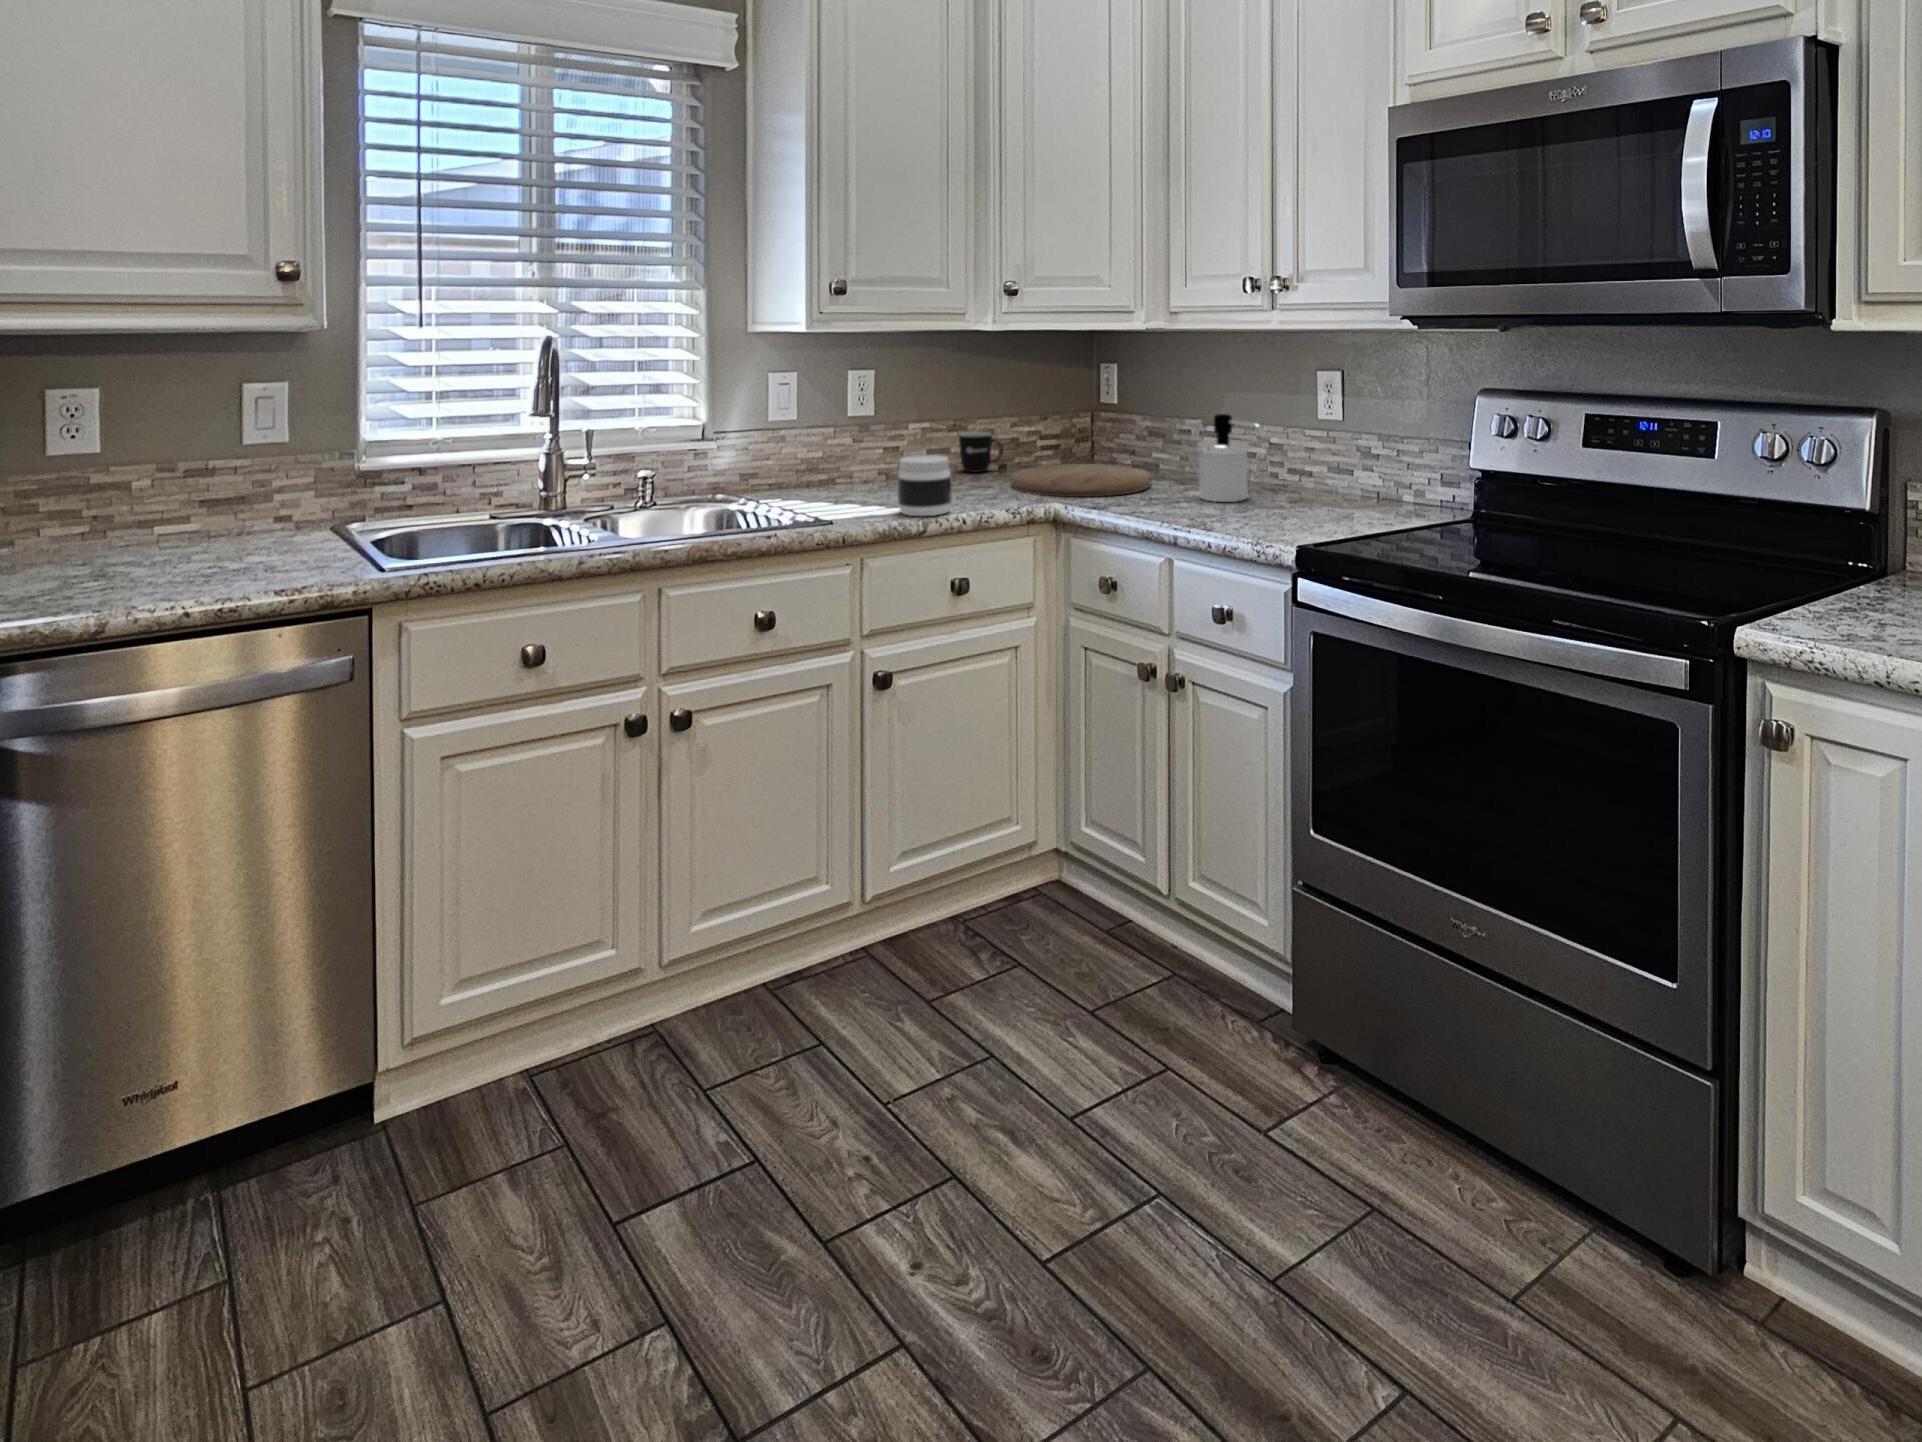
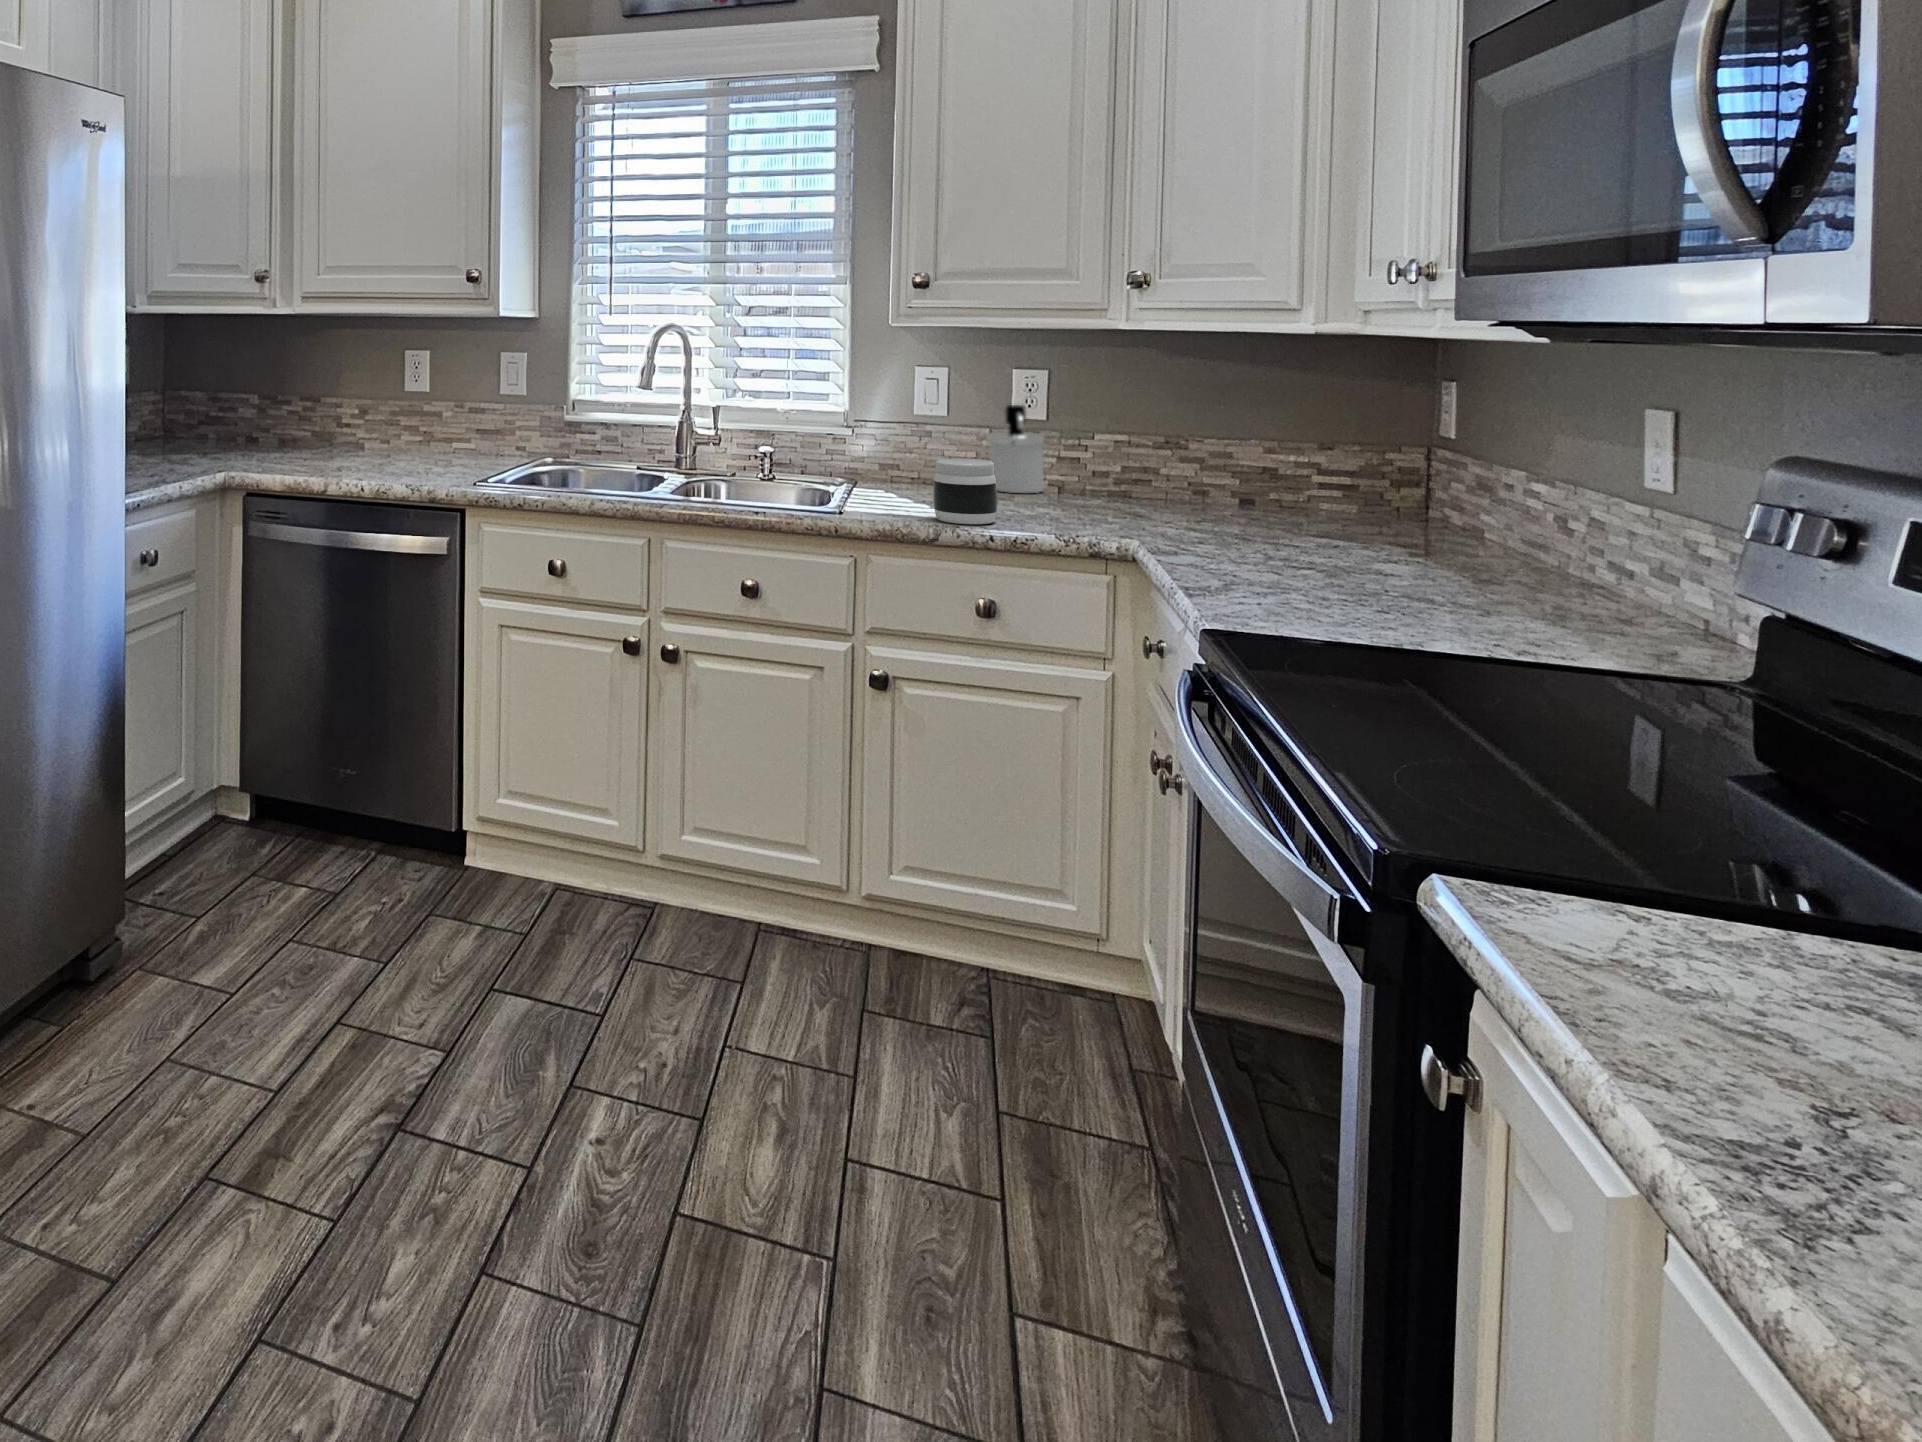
soap dispenser: present [1197,414,1266,502] -> present [987,405,1045,493]
mug: present [959,432,1003,473] -> none [1154,453,1215,503]
cutting board: present [1012,464,1150,497] -> none [1150,503,1369,548]

